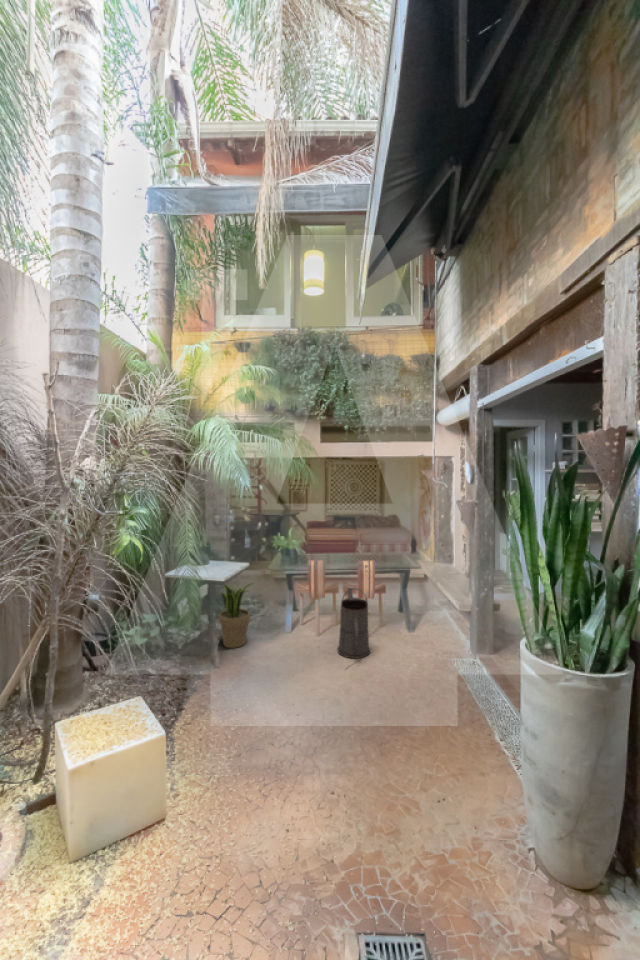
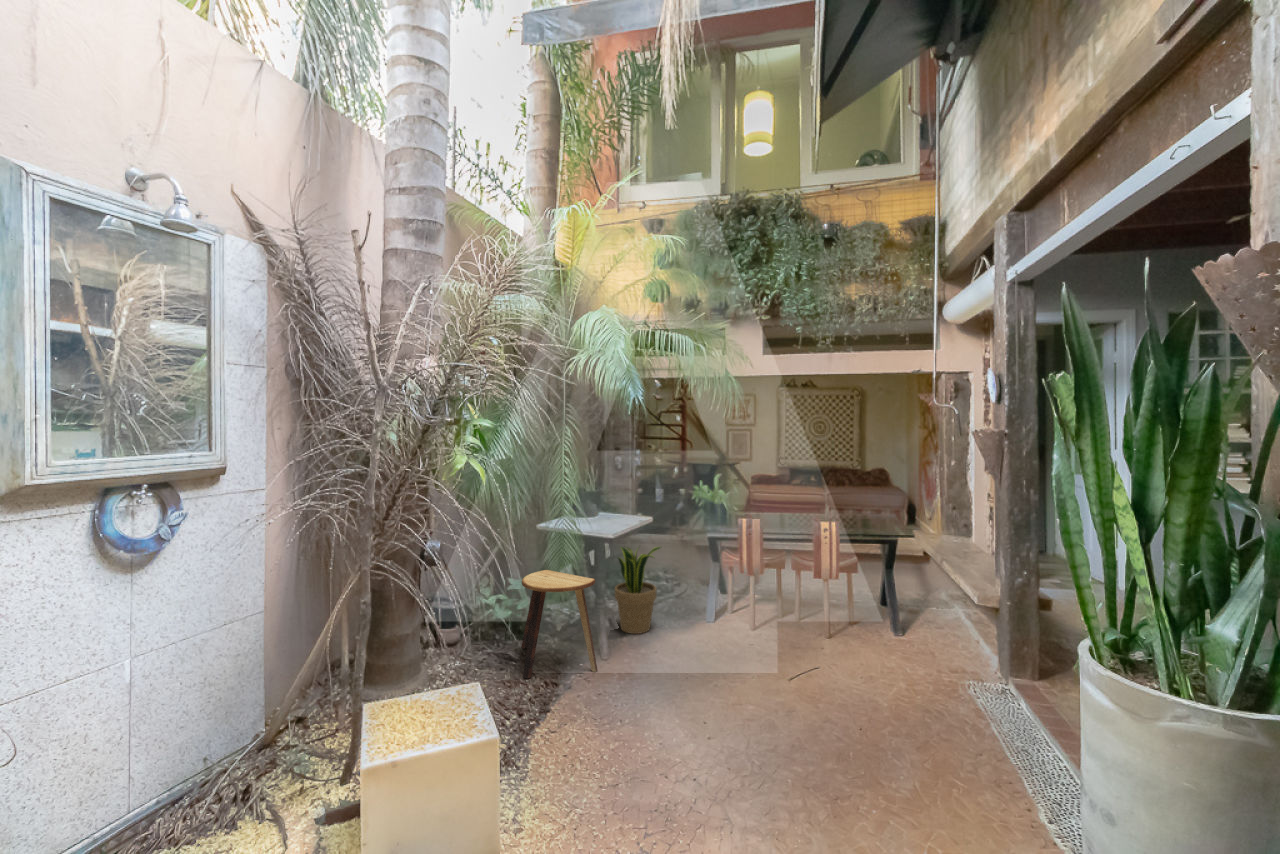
watering can: present [338,588,370,658] -> none [780,558,830,665]
stool: none [147,607,210,693] -> present [521,570,598,679]

